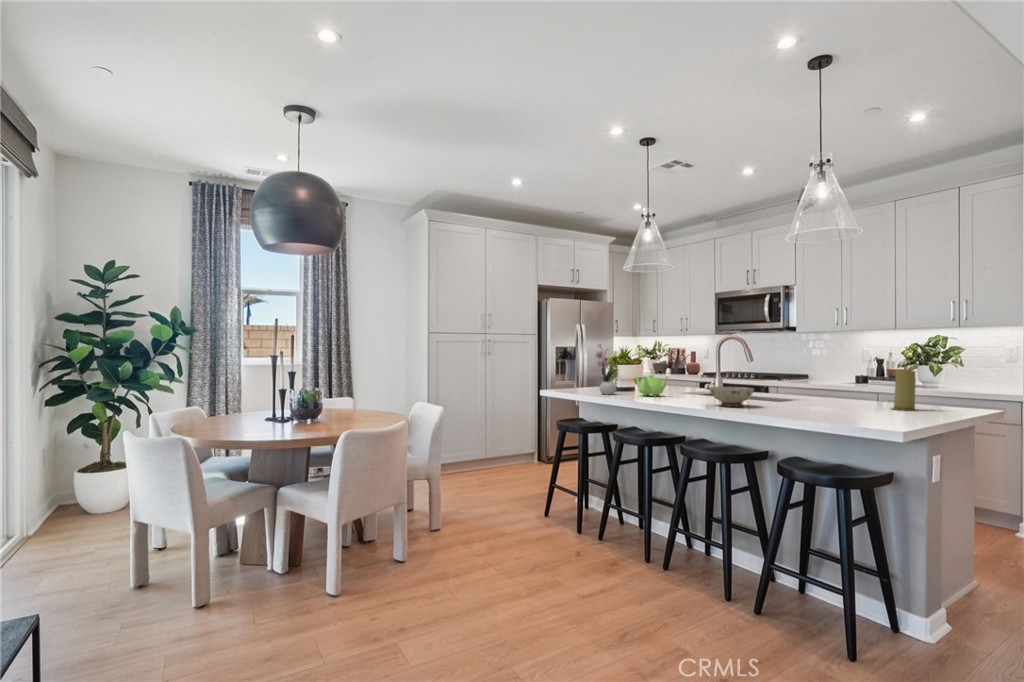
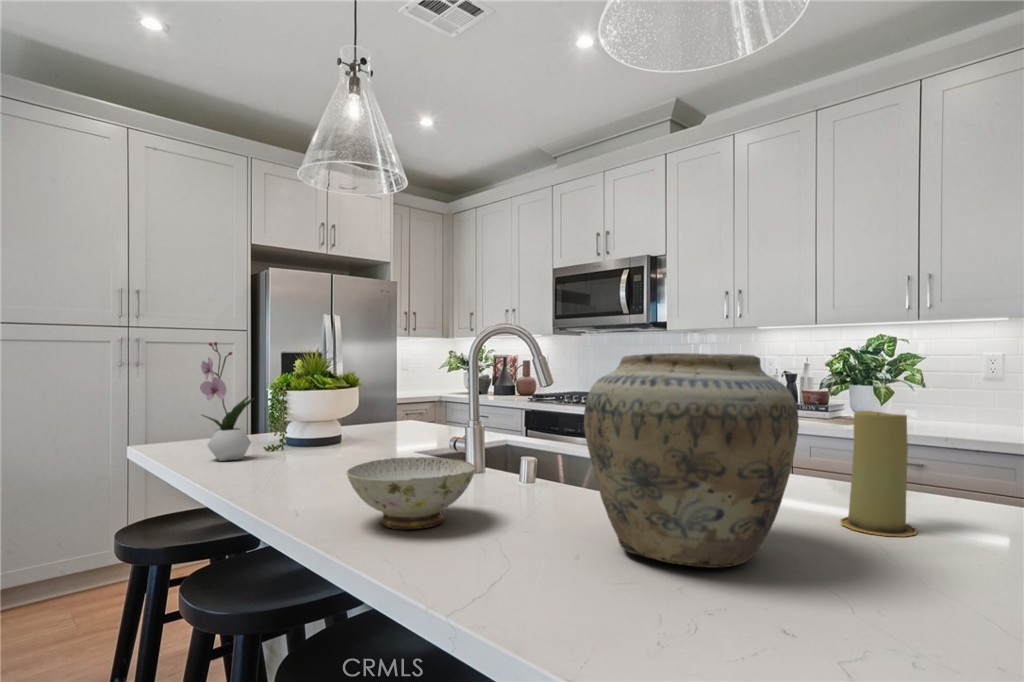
vase: none [799,350,872,411] -> present [584,353,799,567]
teapot: present [635,375,668,397] -> none [281,414,350,468]

